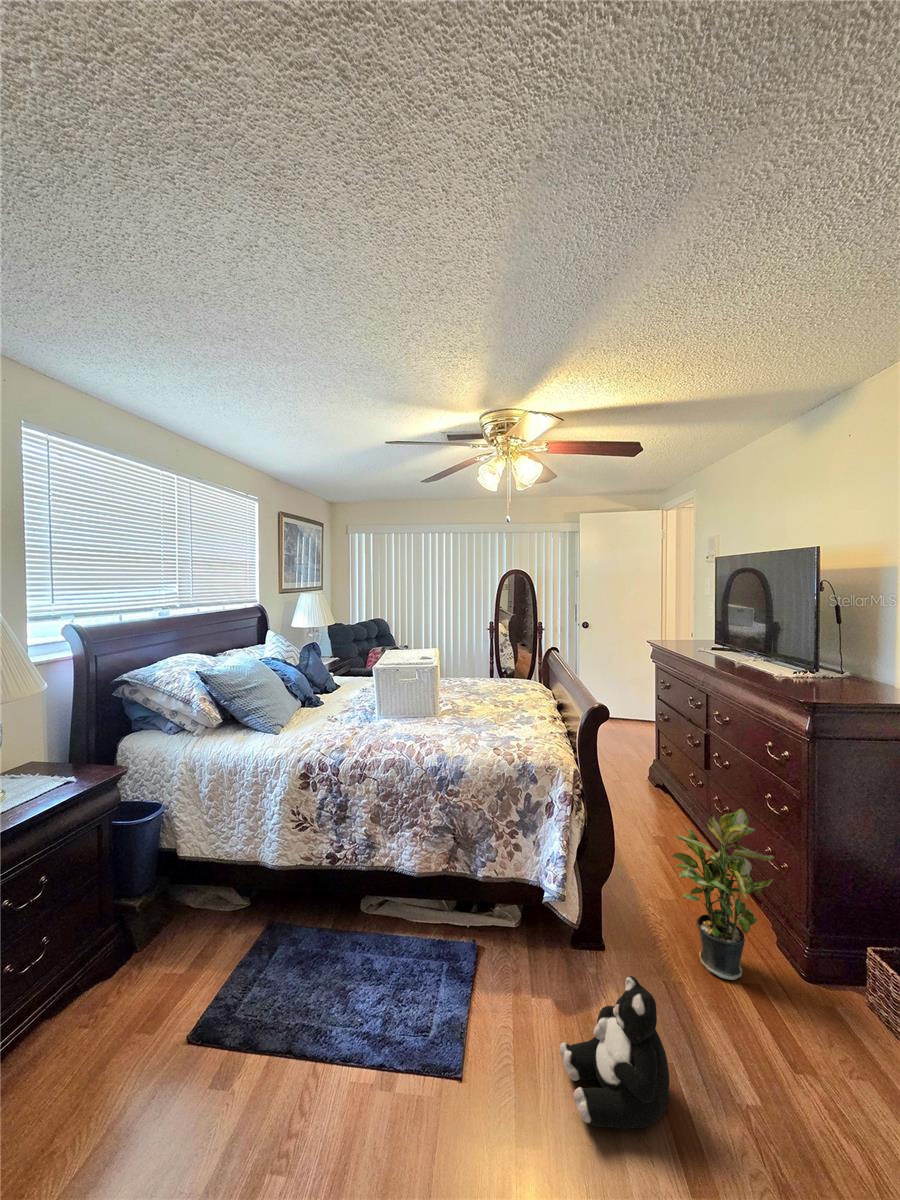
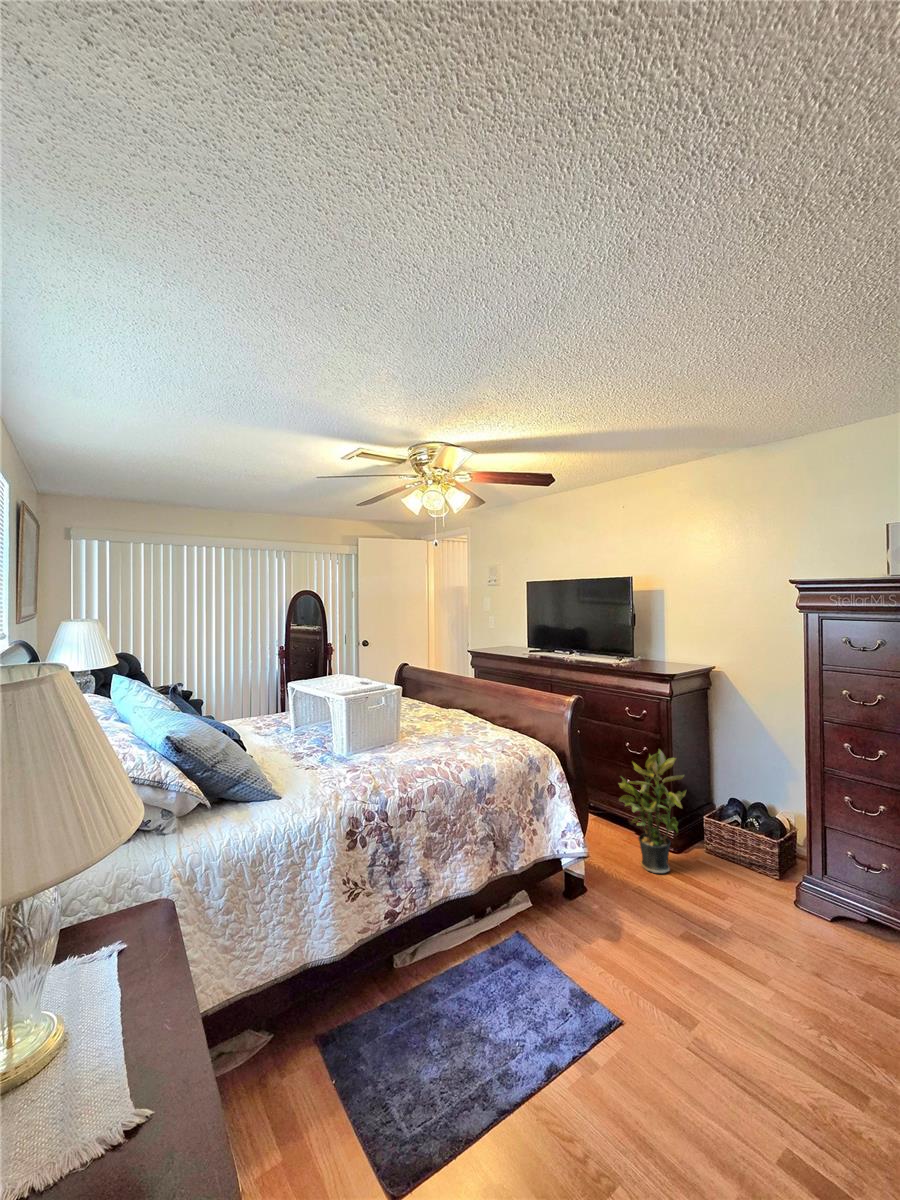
plush toy: present [560,976,670,1129] -> none [652,880,727,991]

